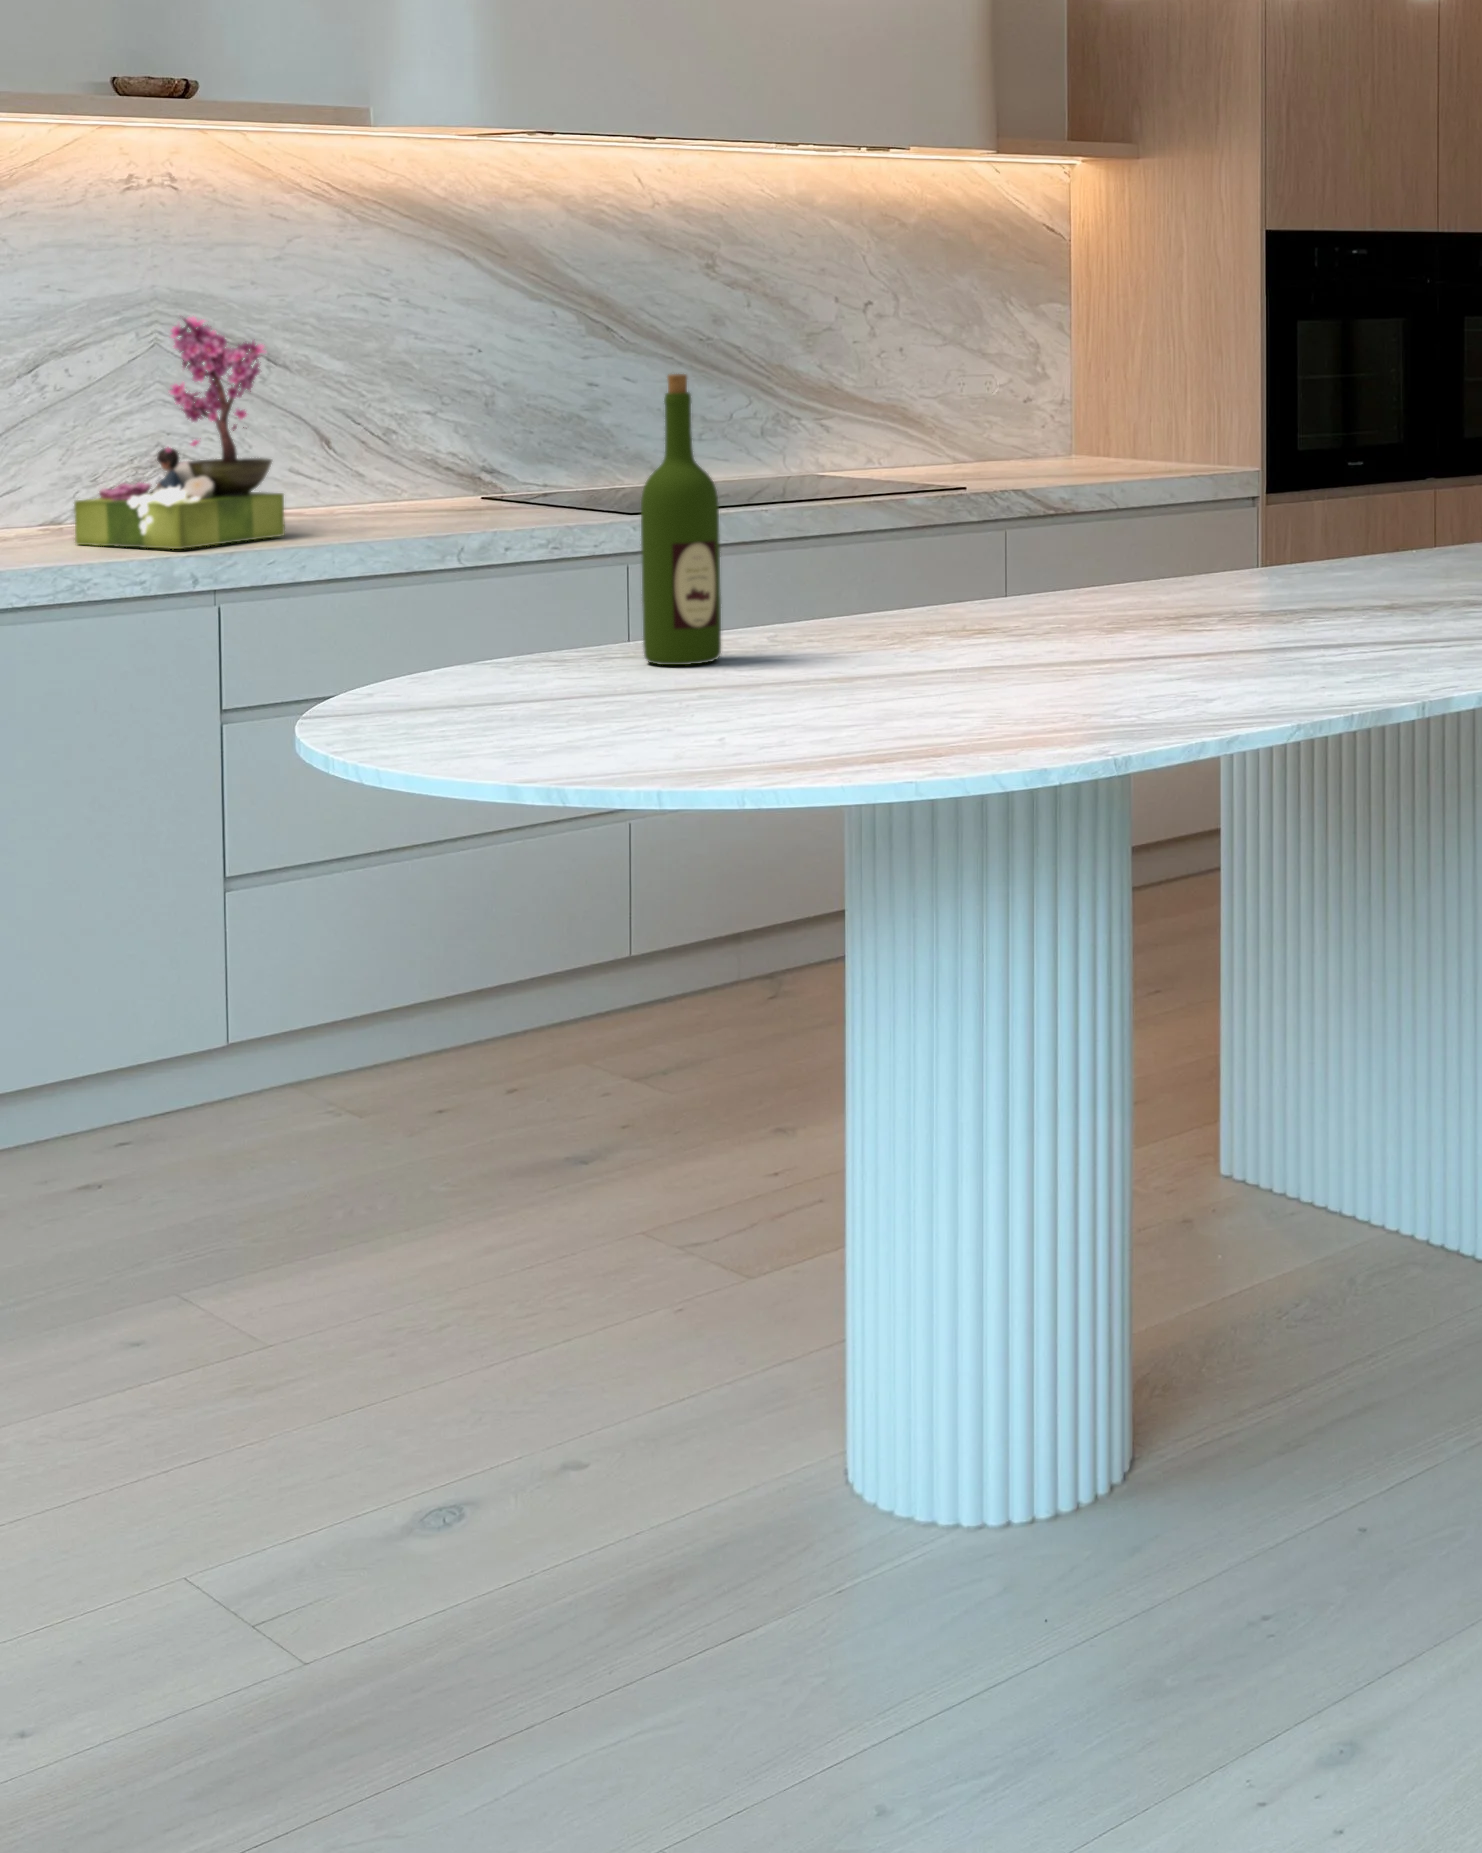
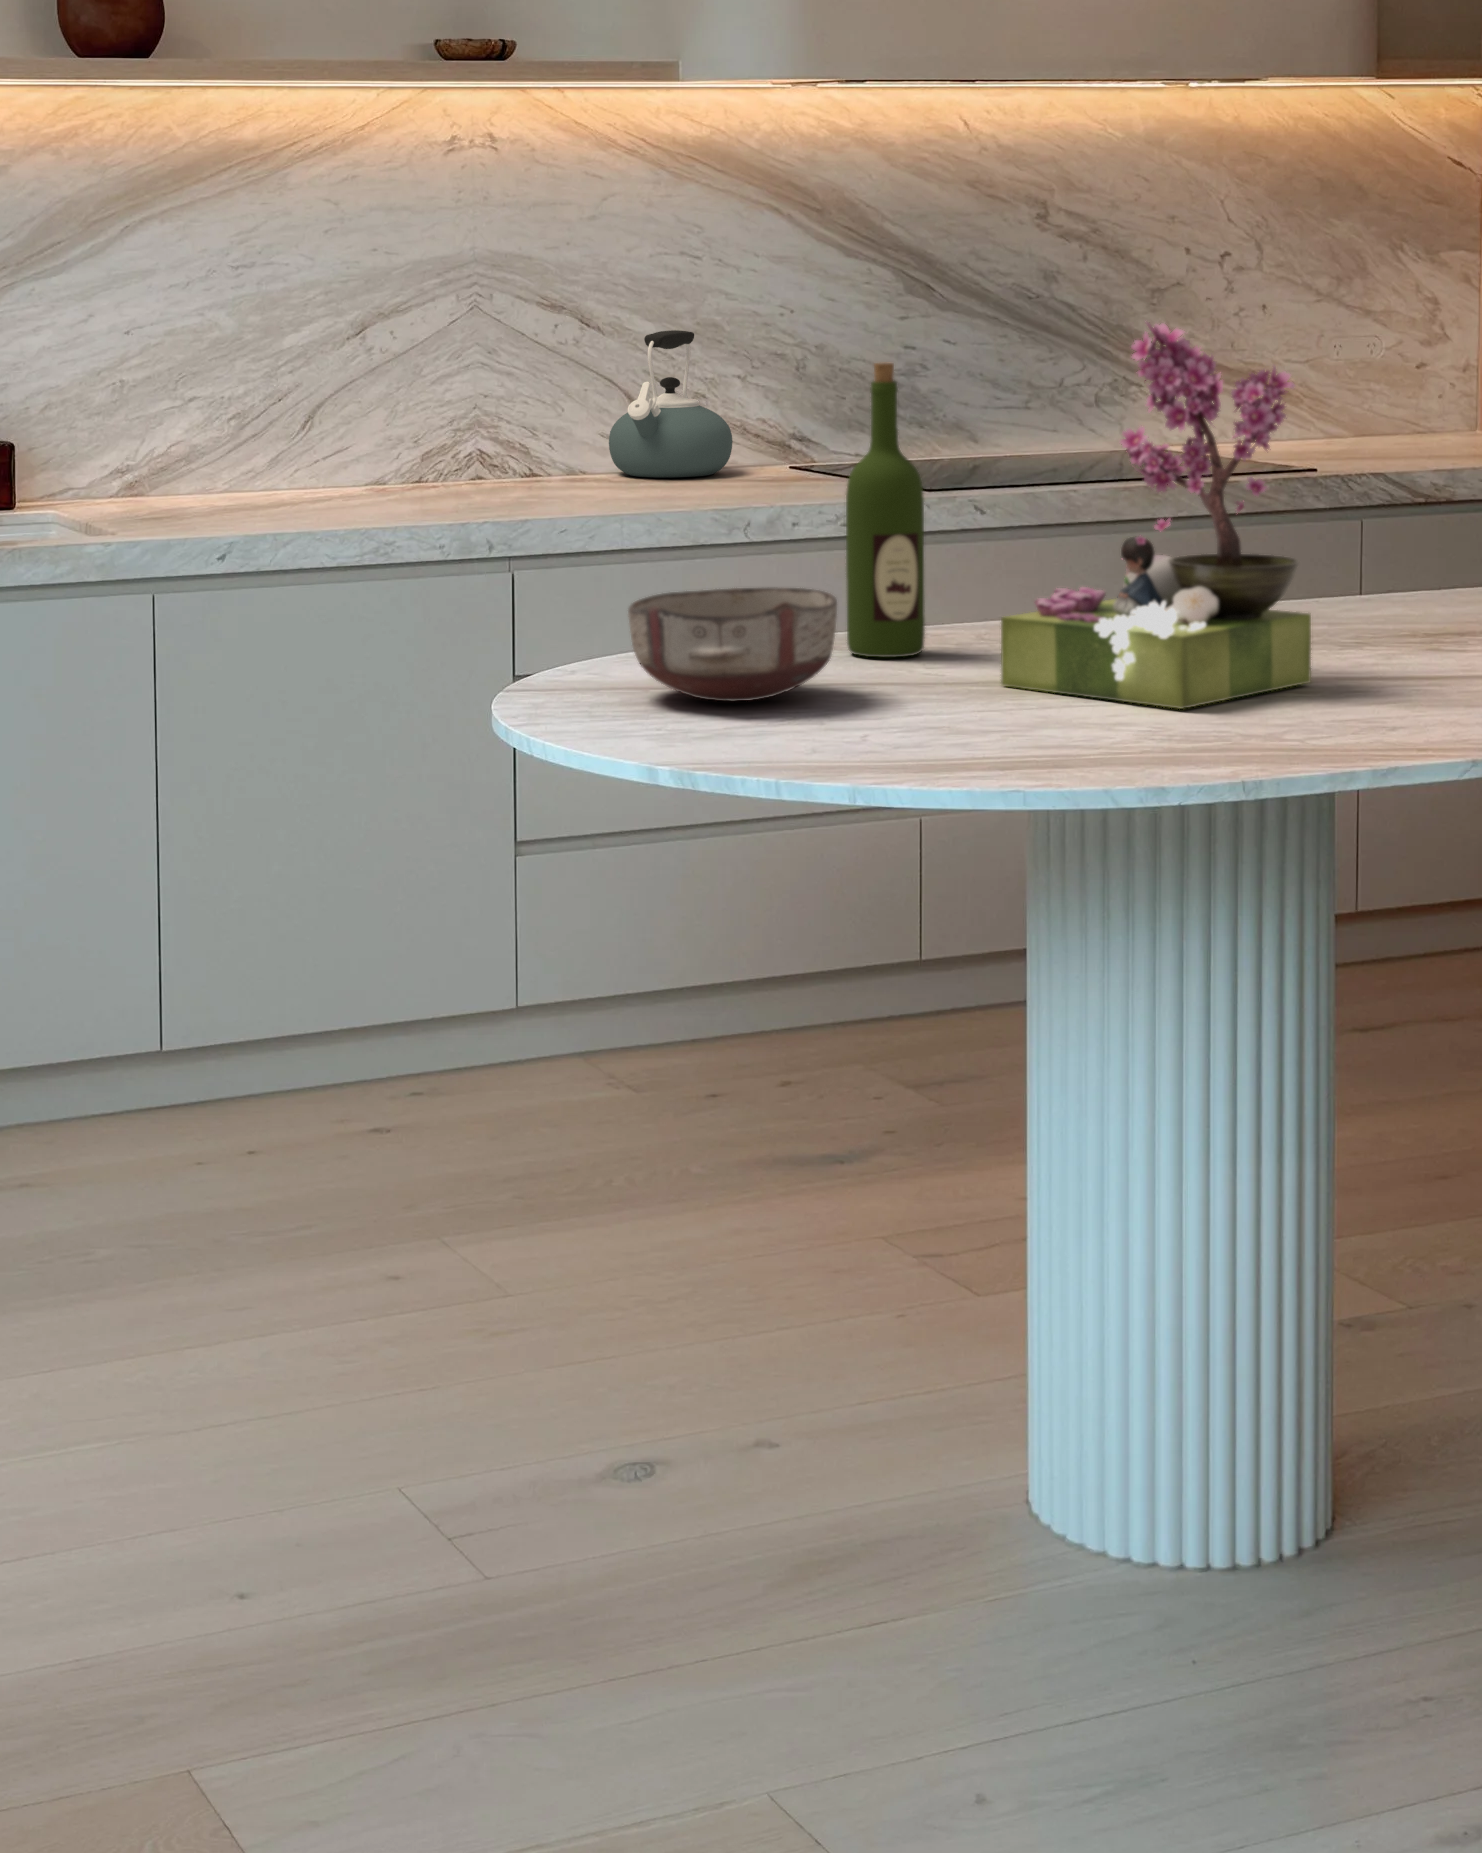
flower arrangement: present [74,317,285,549] -> present [1001,322,1311,709]
kettle: none [299,369,425,510] -> present [609,330,733,477]
ceramic bowl: none [441,598,662,716] -> present [628,588,837,701]

